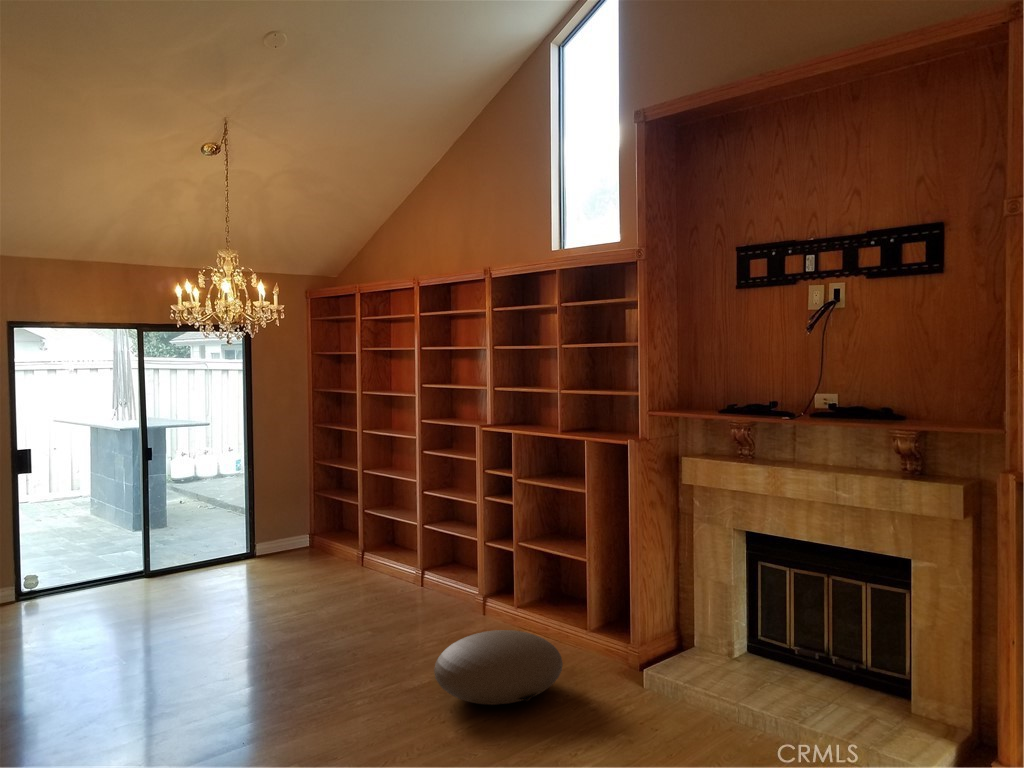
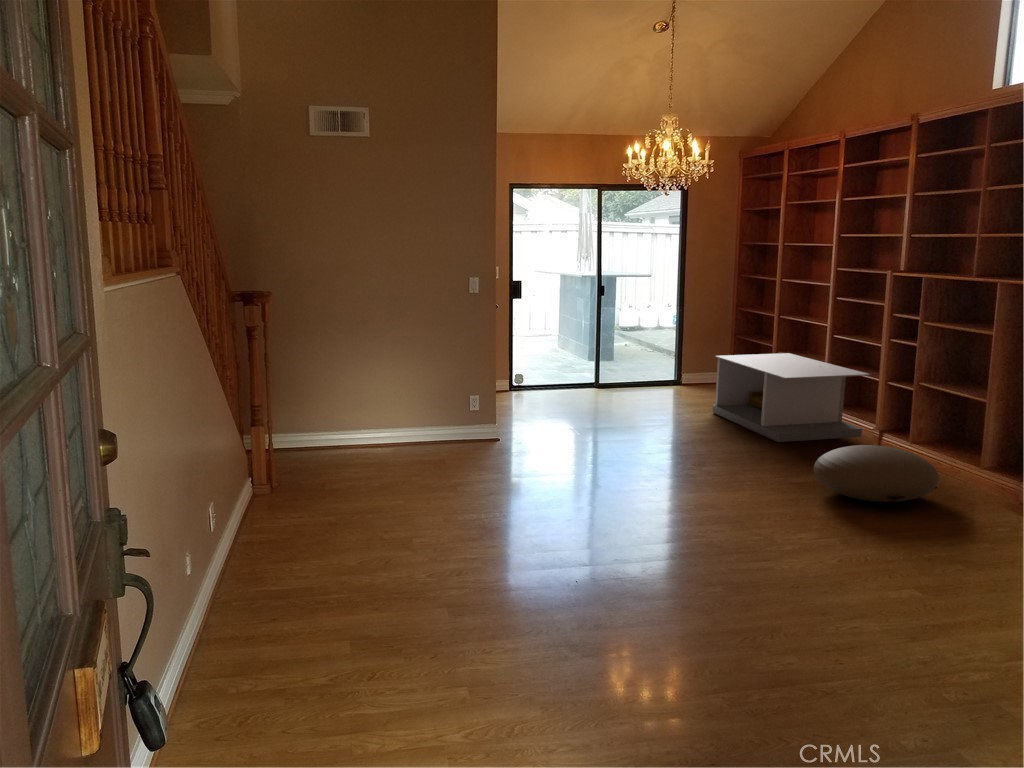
coffee table: none [298,513,467,629] -> present [713,353,870,442]

